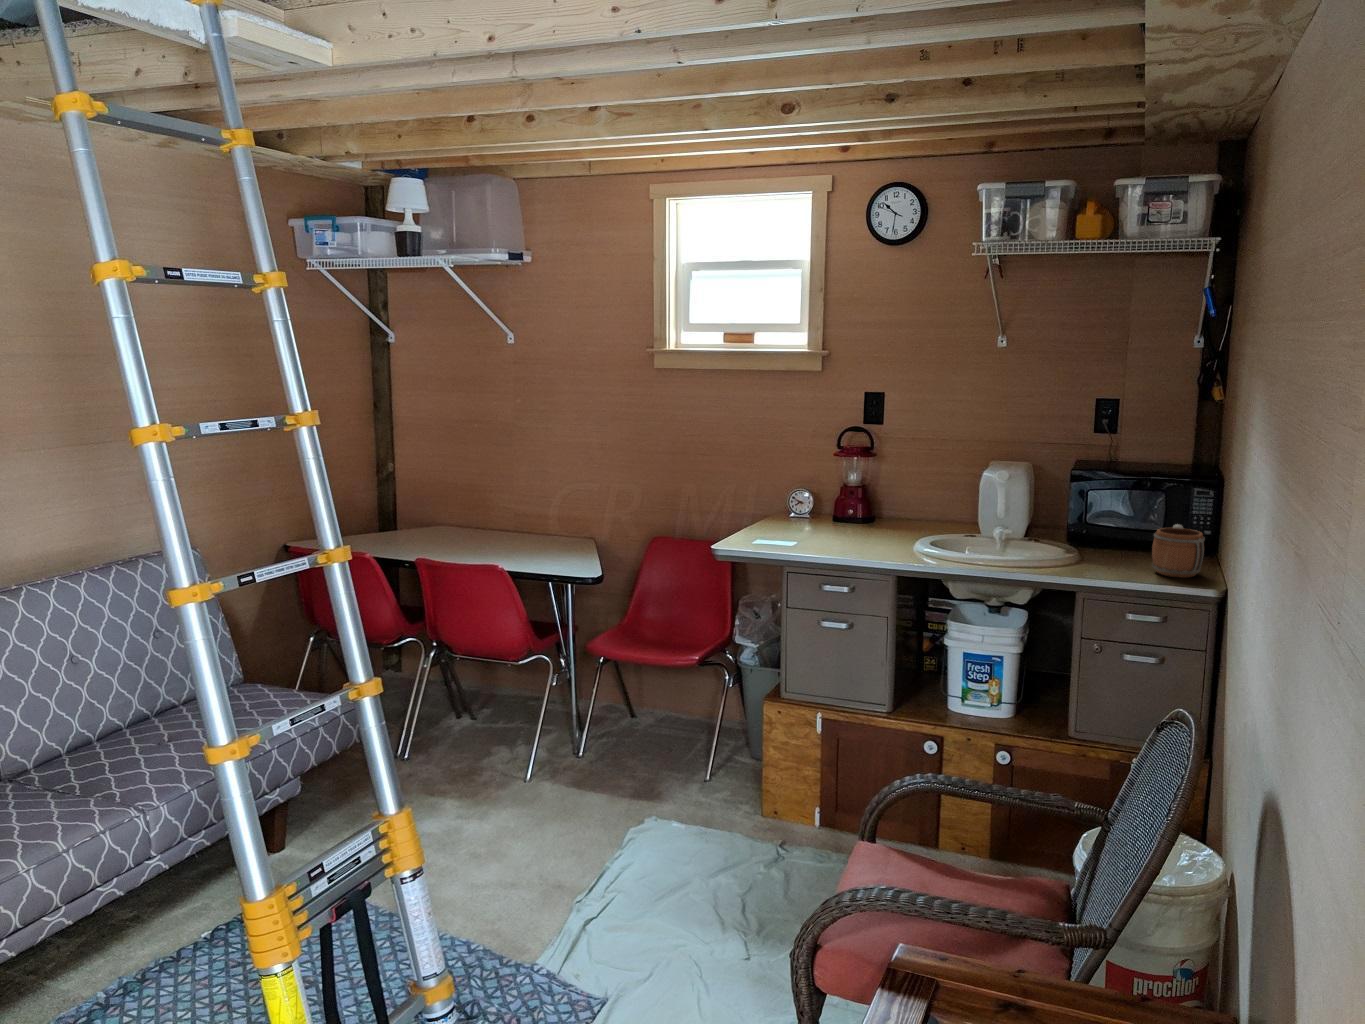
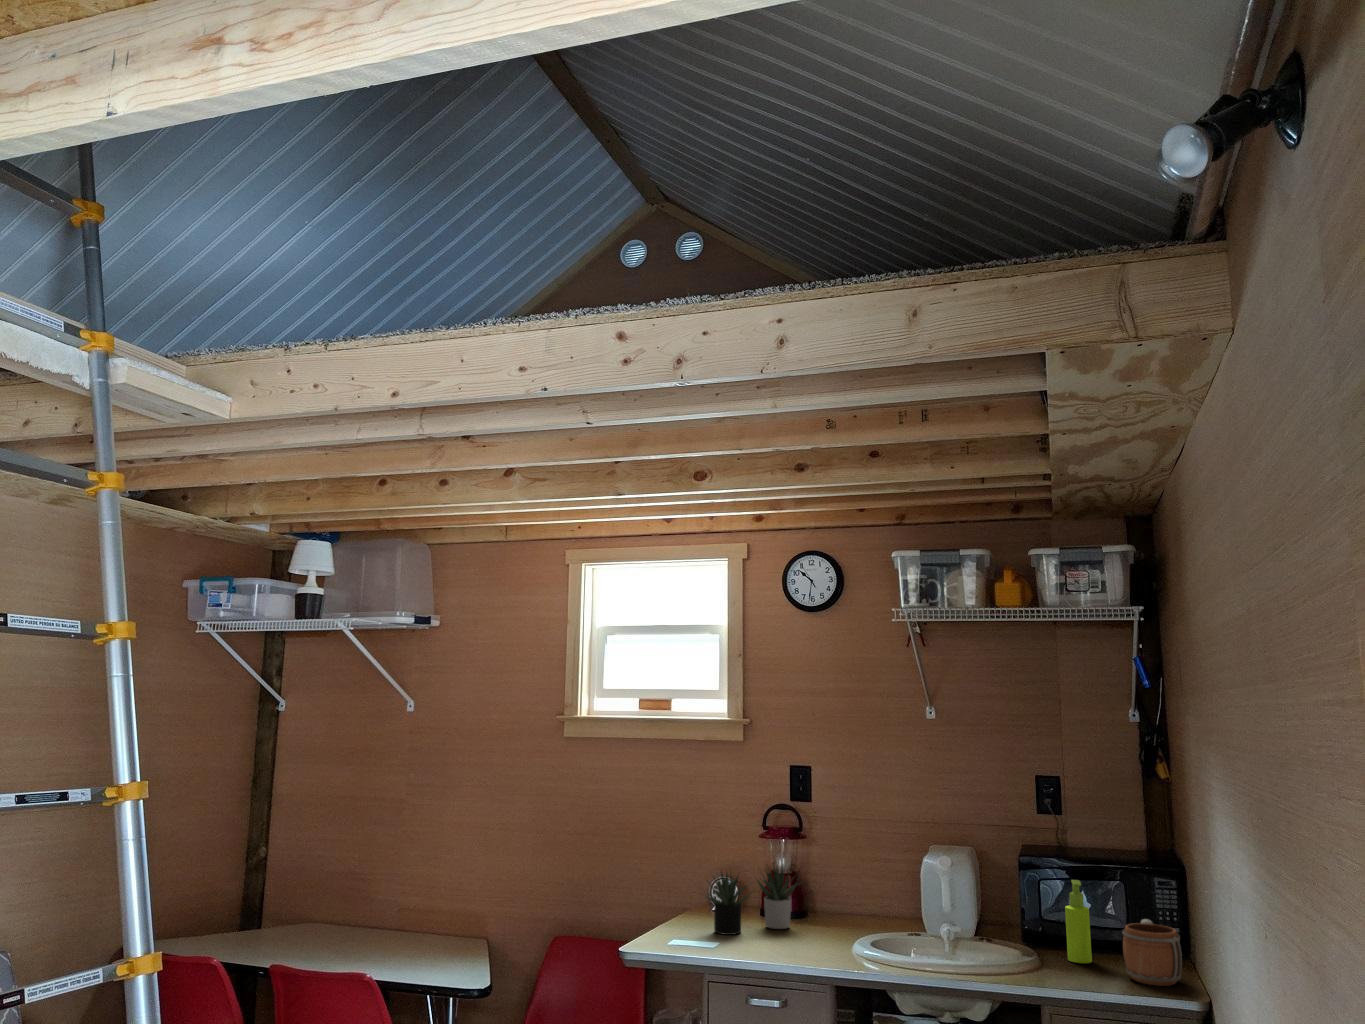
succulent plant: none [780,475,873,536] -> present [705,865,798,935]
soap dispenser: none [1103,492,1128,560] -> present [1065,880,1092,963]

